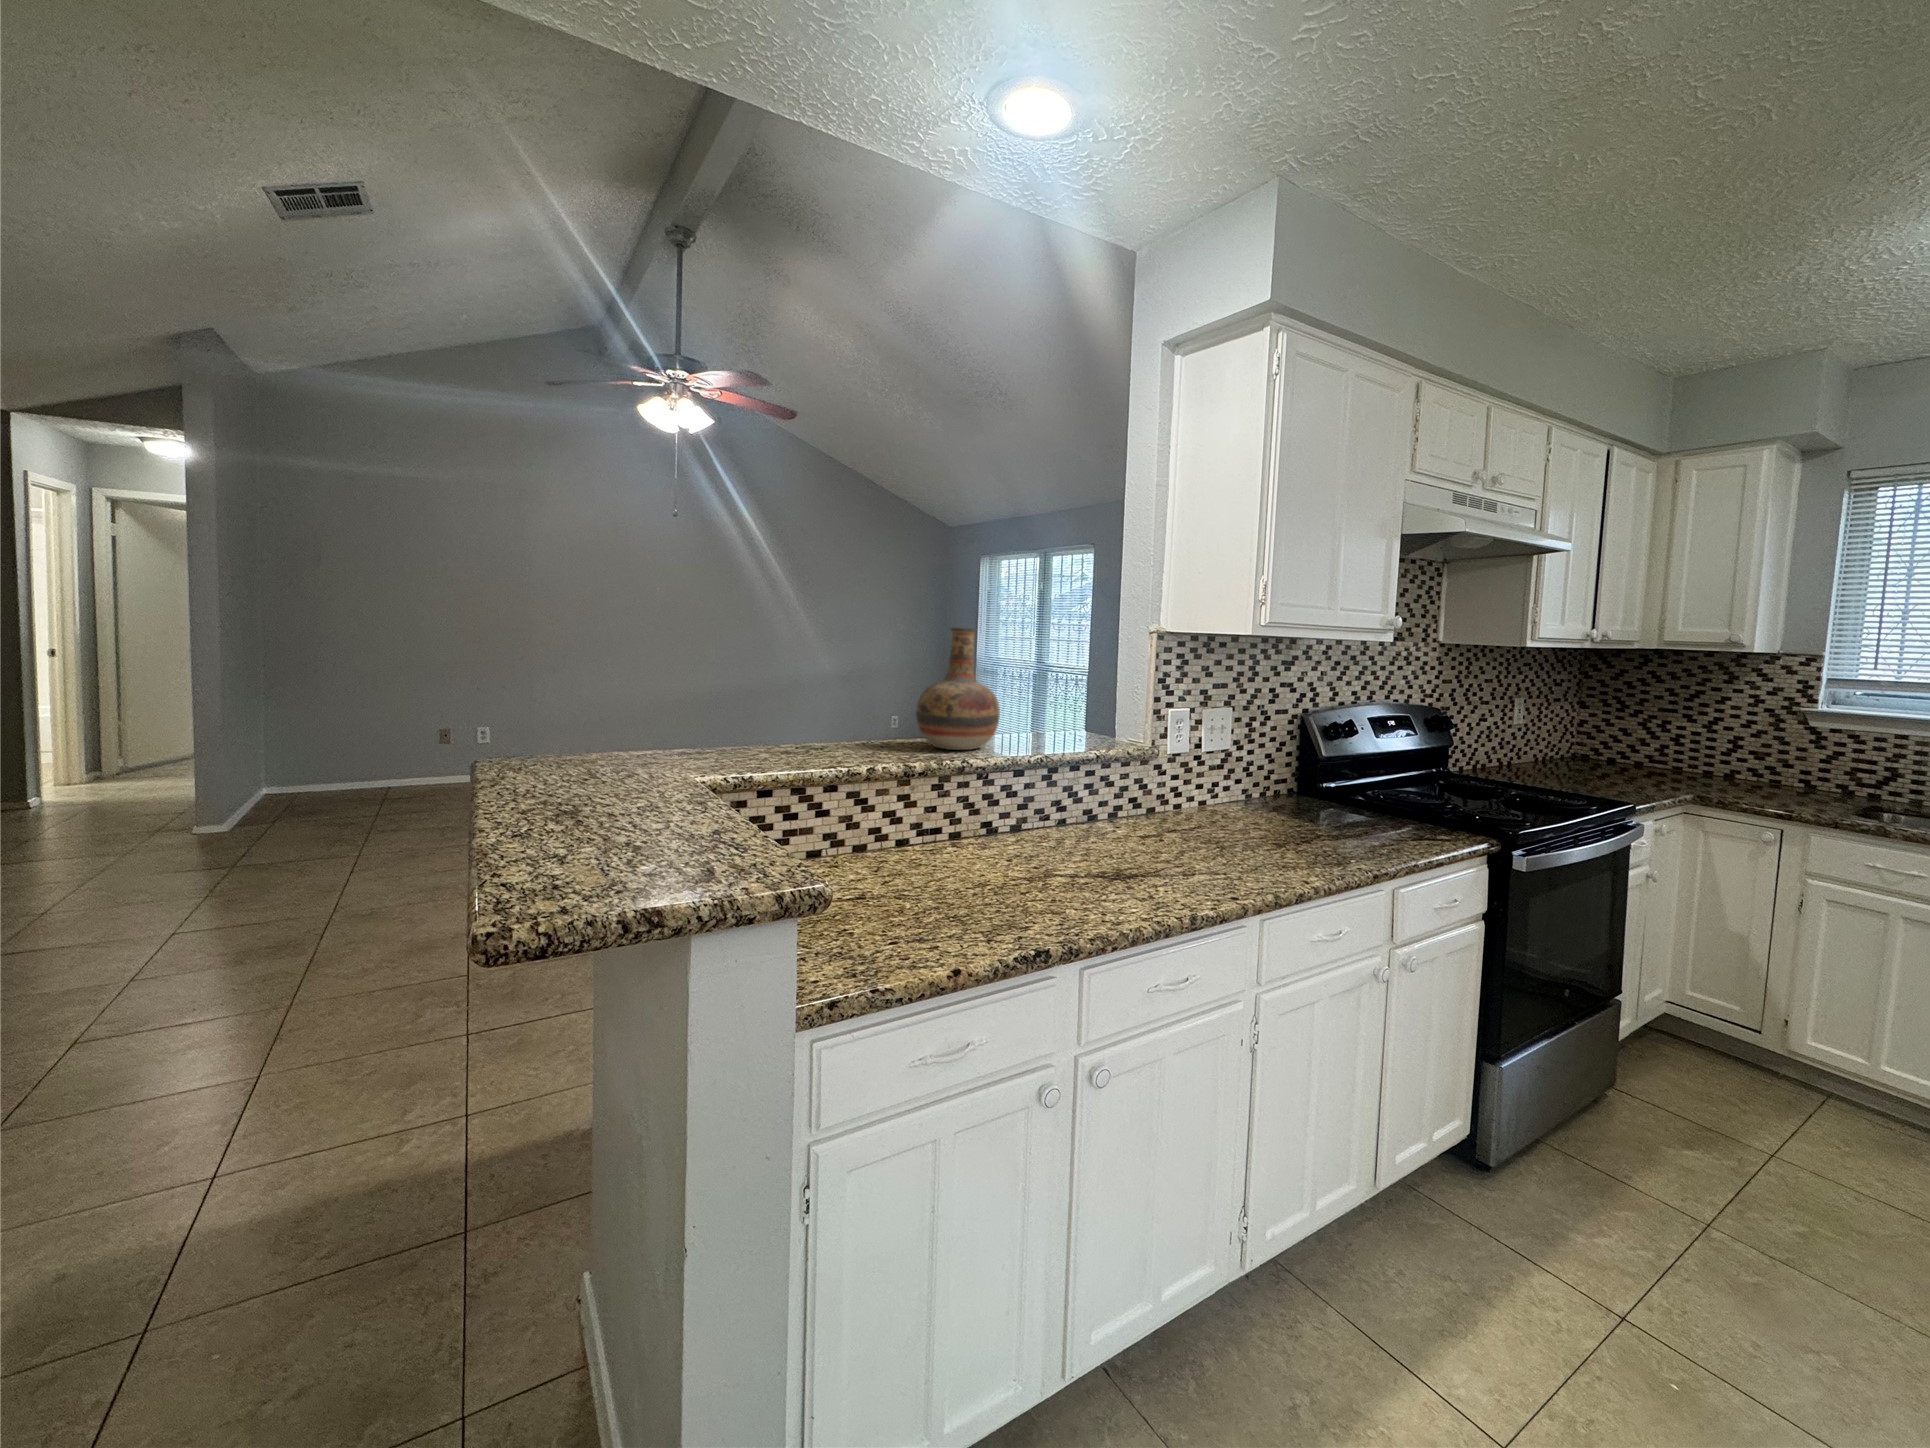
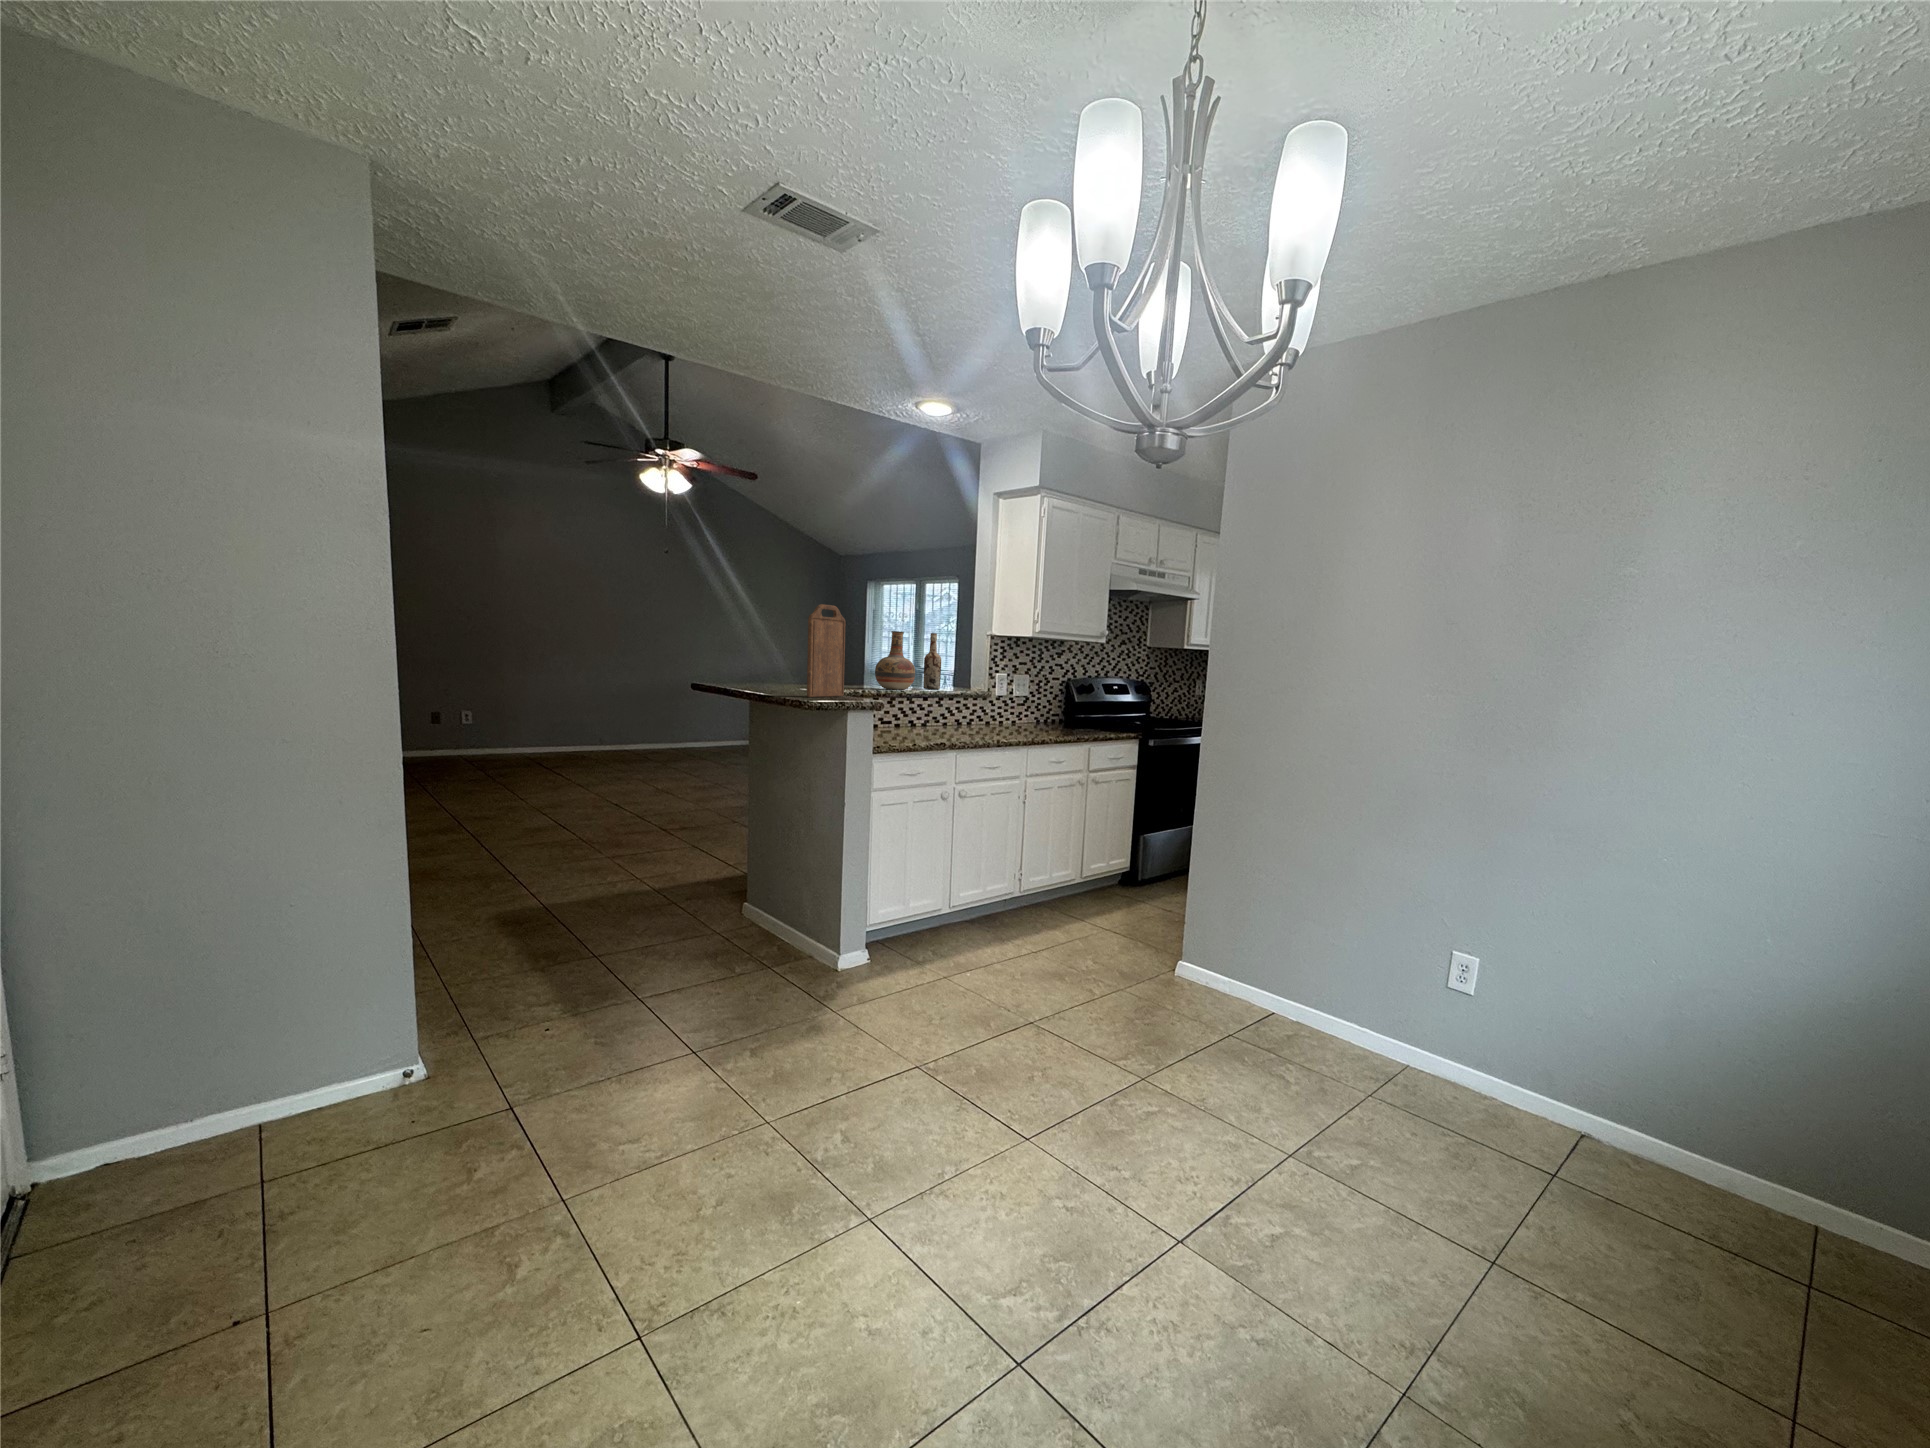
cutting board: none [541,556,722,882] -> present [807,604,846,697]
wine bottle: none [1020,629,1056,742] -> present [923,633,941,690]

